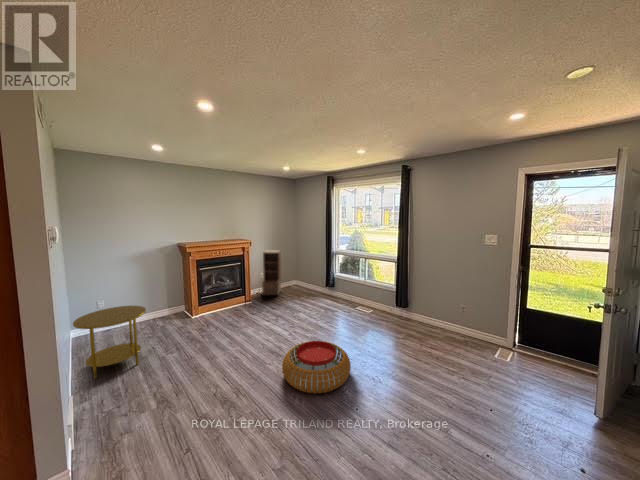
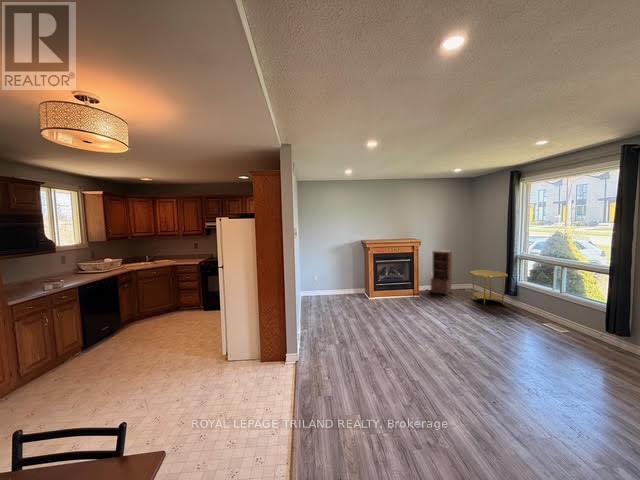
side table: present [73,306,146,379] -> present [470,270,508,305]
pouf: present [282,341,351,394] -> none [428,335,501,381]

